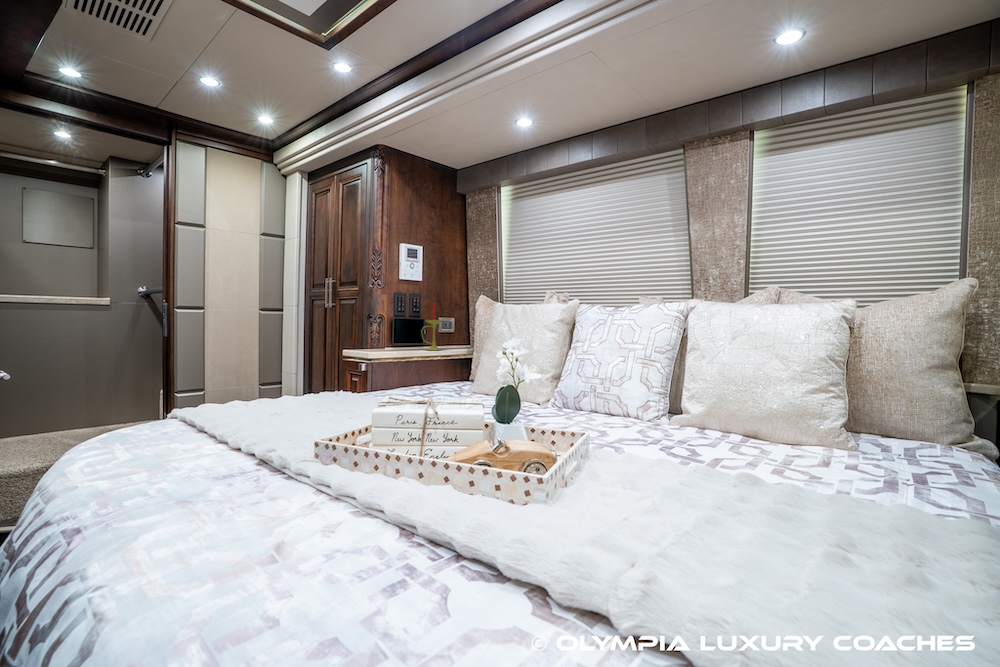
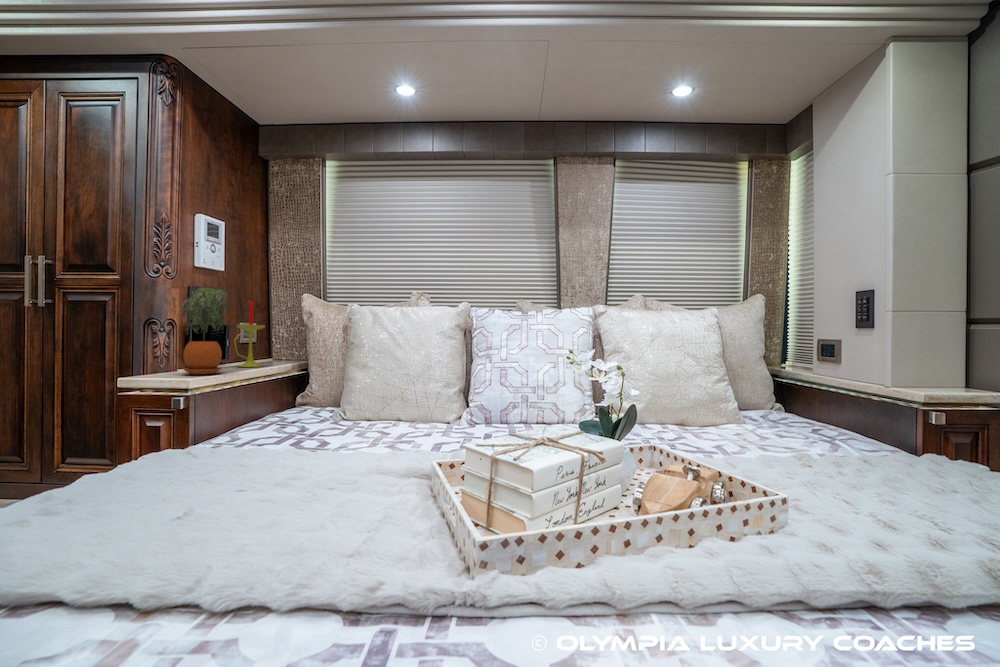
potted plant: none [376,295,408,353] -> present [179,287,227,375]

